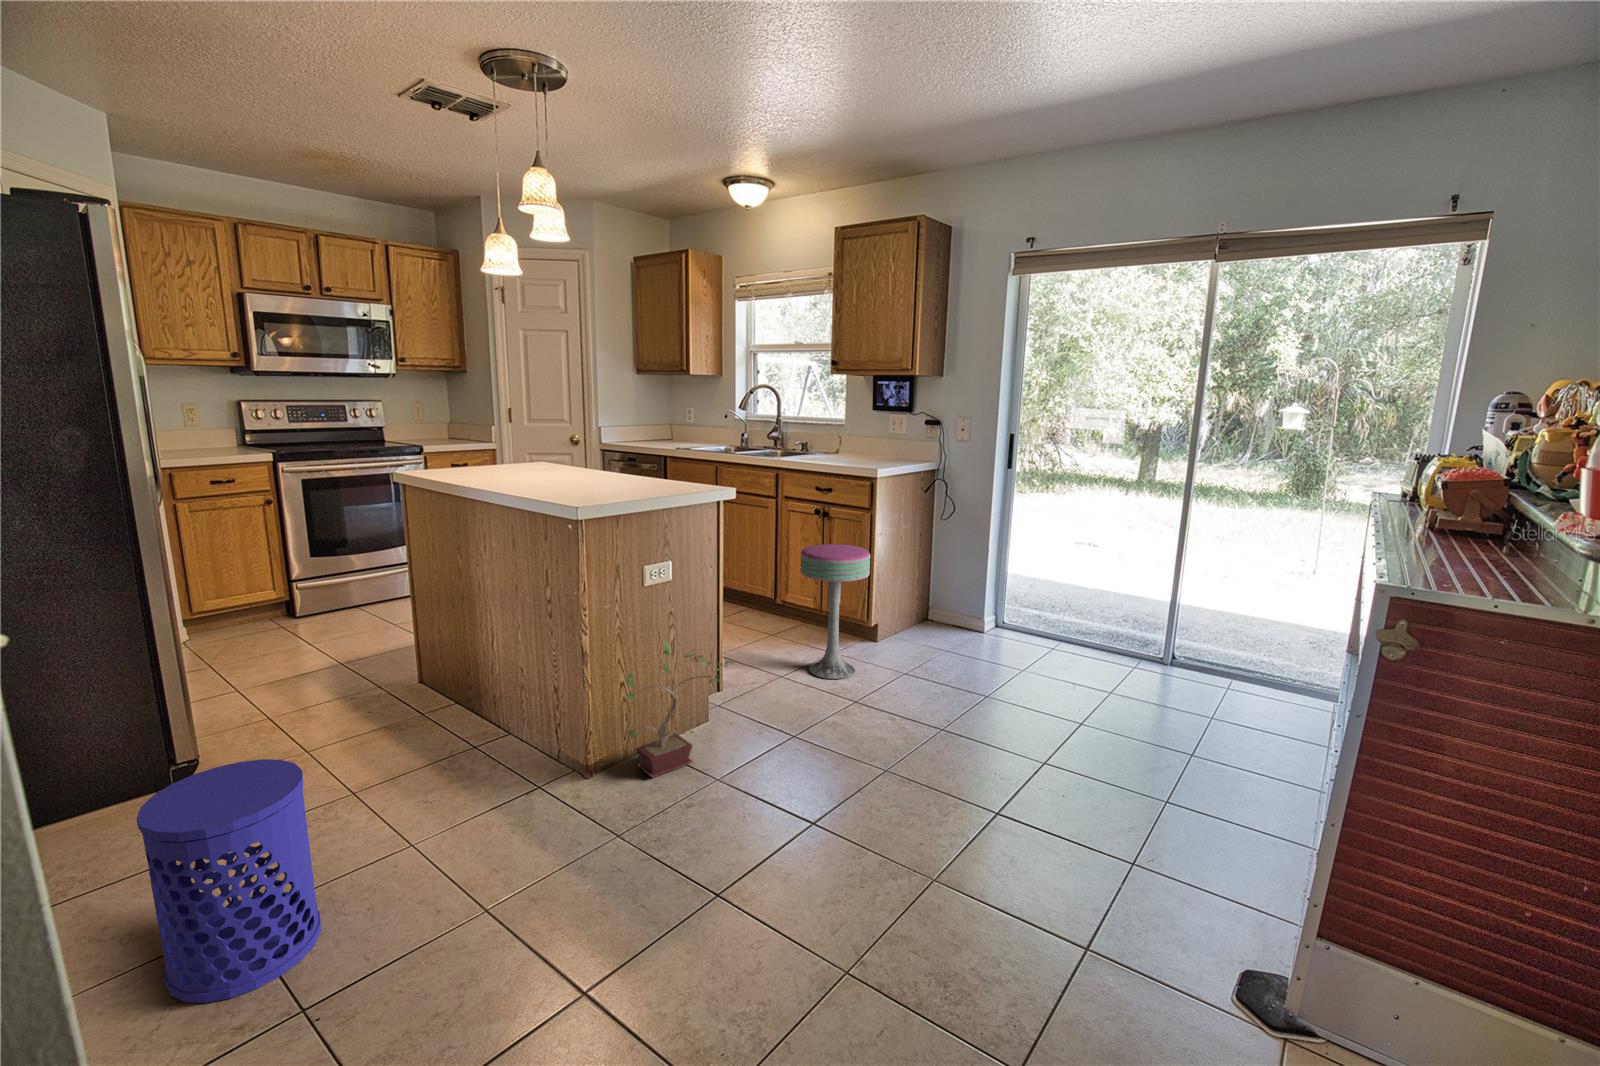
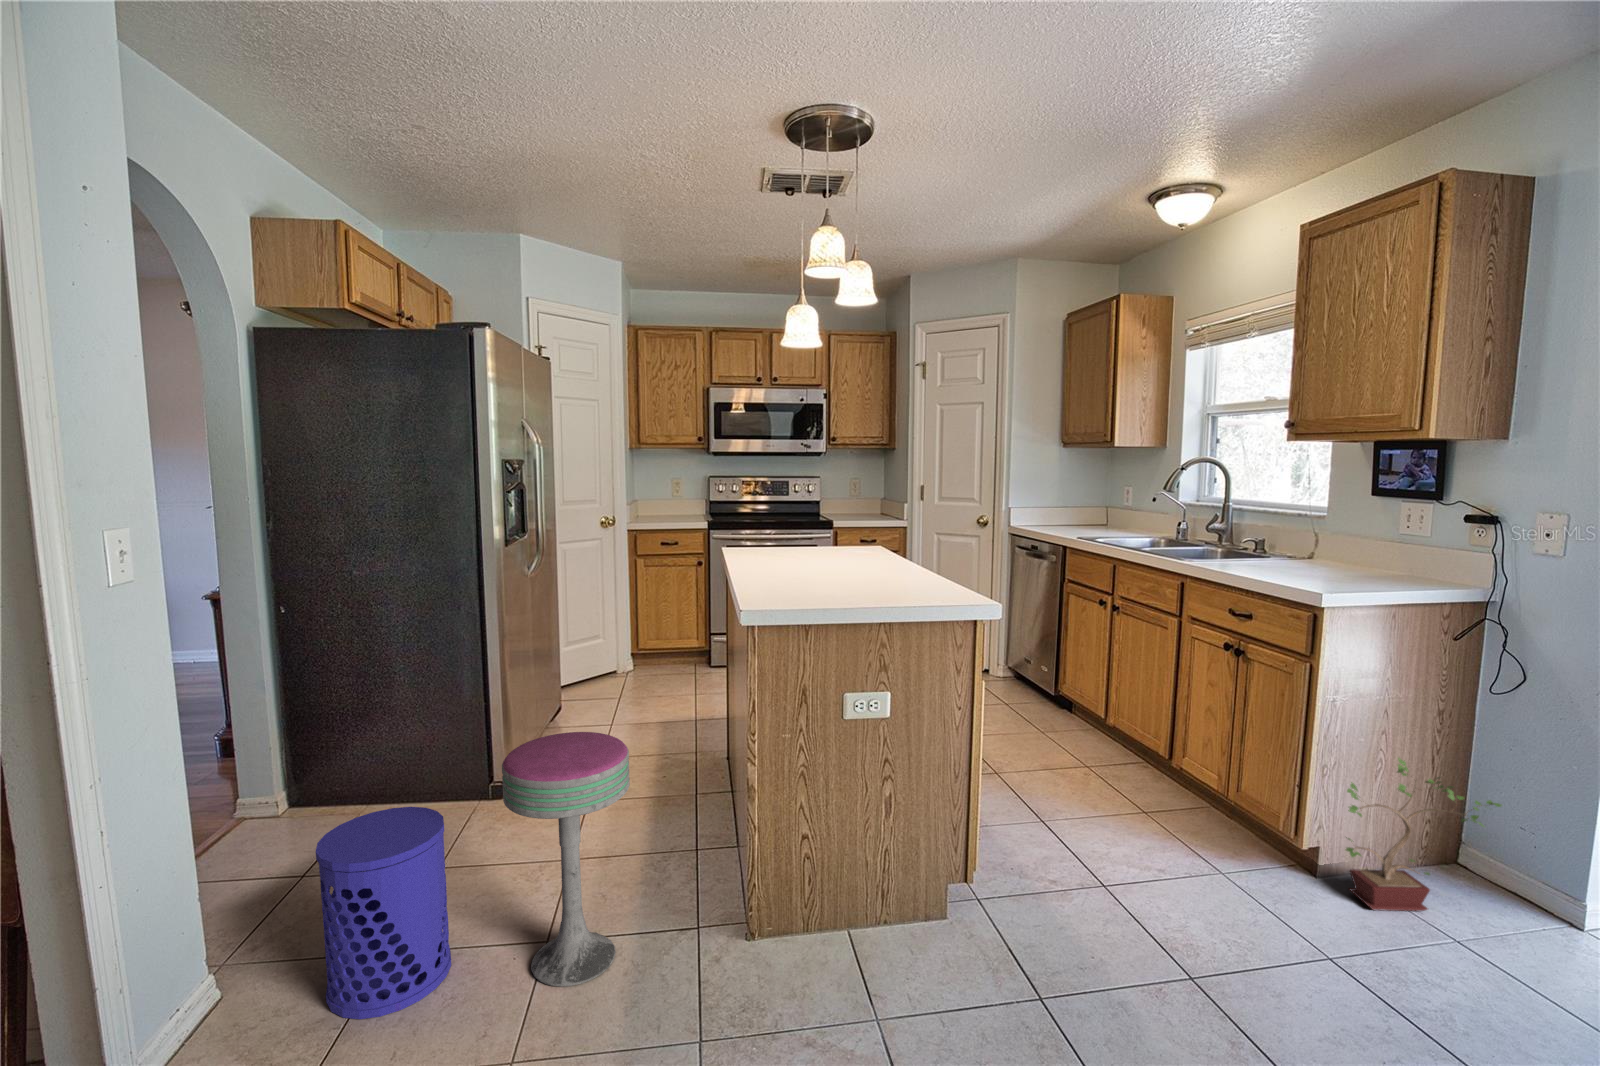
bar stool: present [800,544,870,679] -> present [502,732,630,987]
potted plant: present [625,641,734,778] -> present [1346,758,1502,911]

